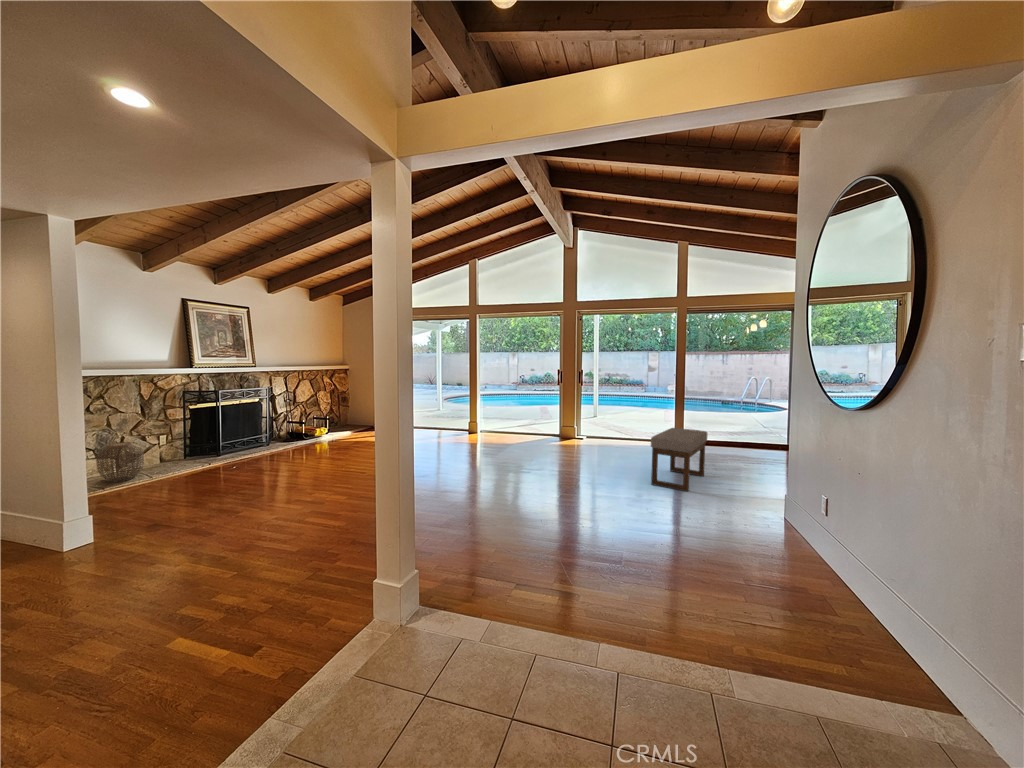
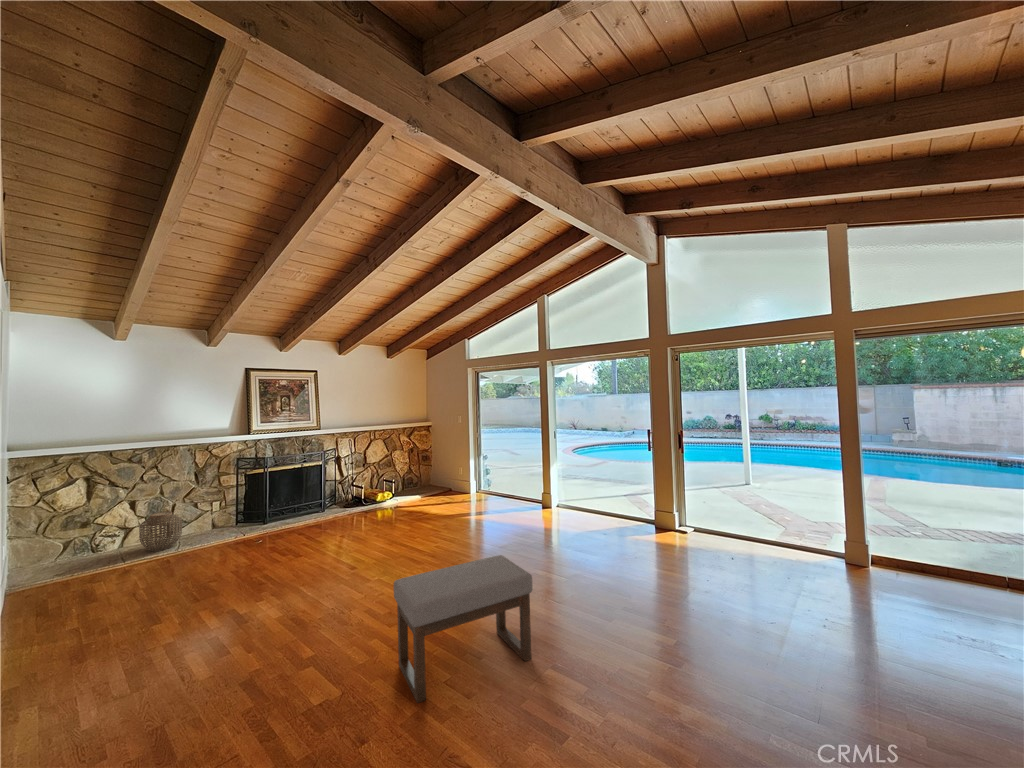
ottoman: present [651,428,708,491] -> present [394,555,533,703]

